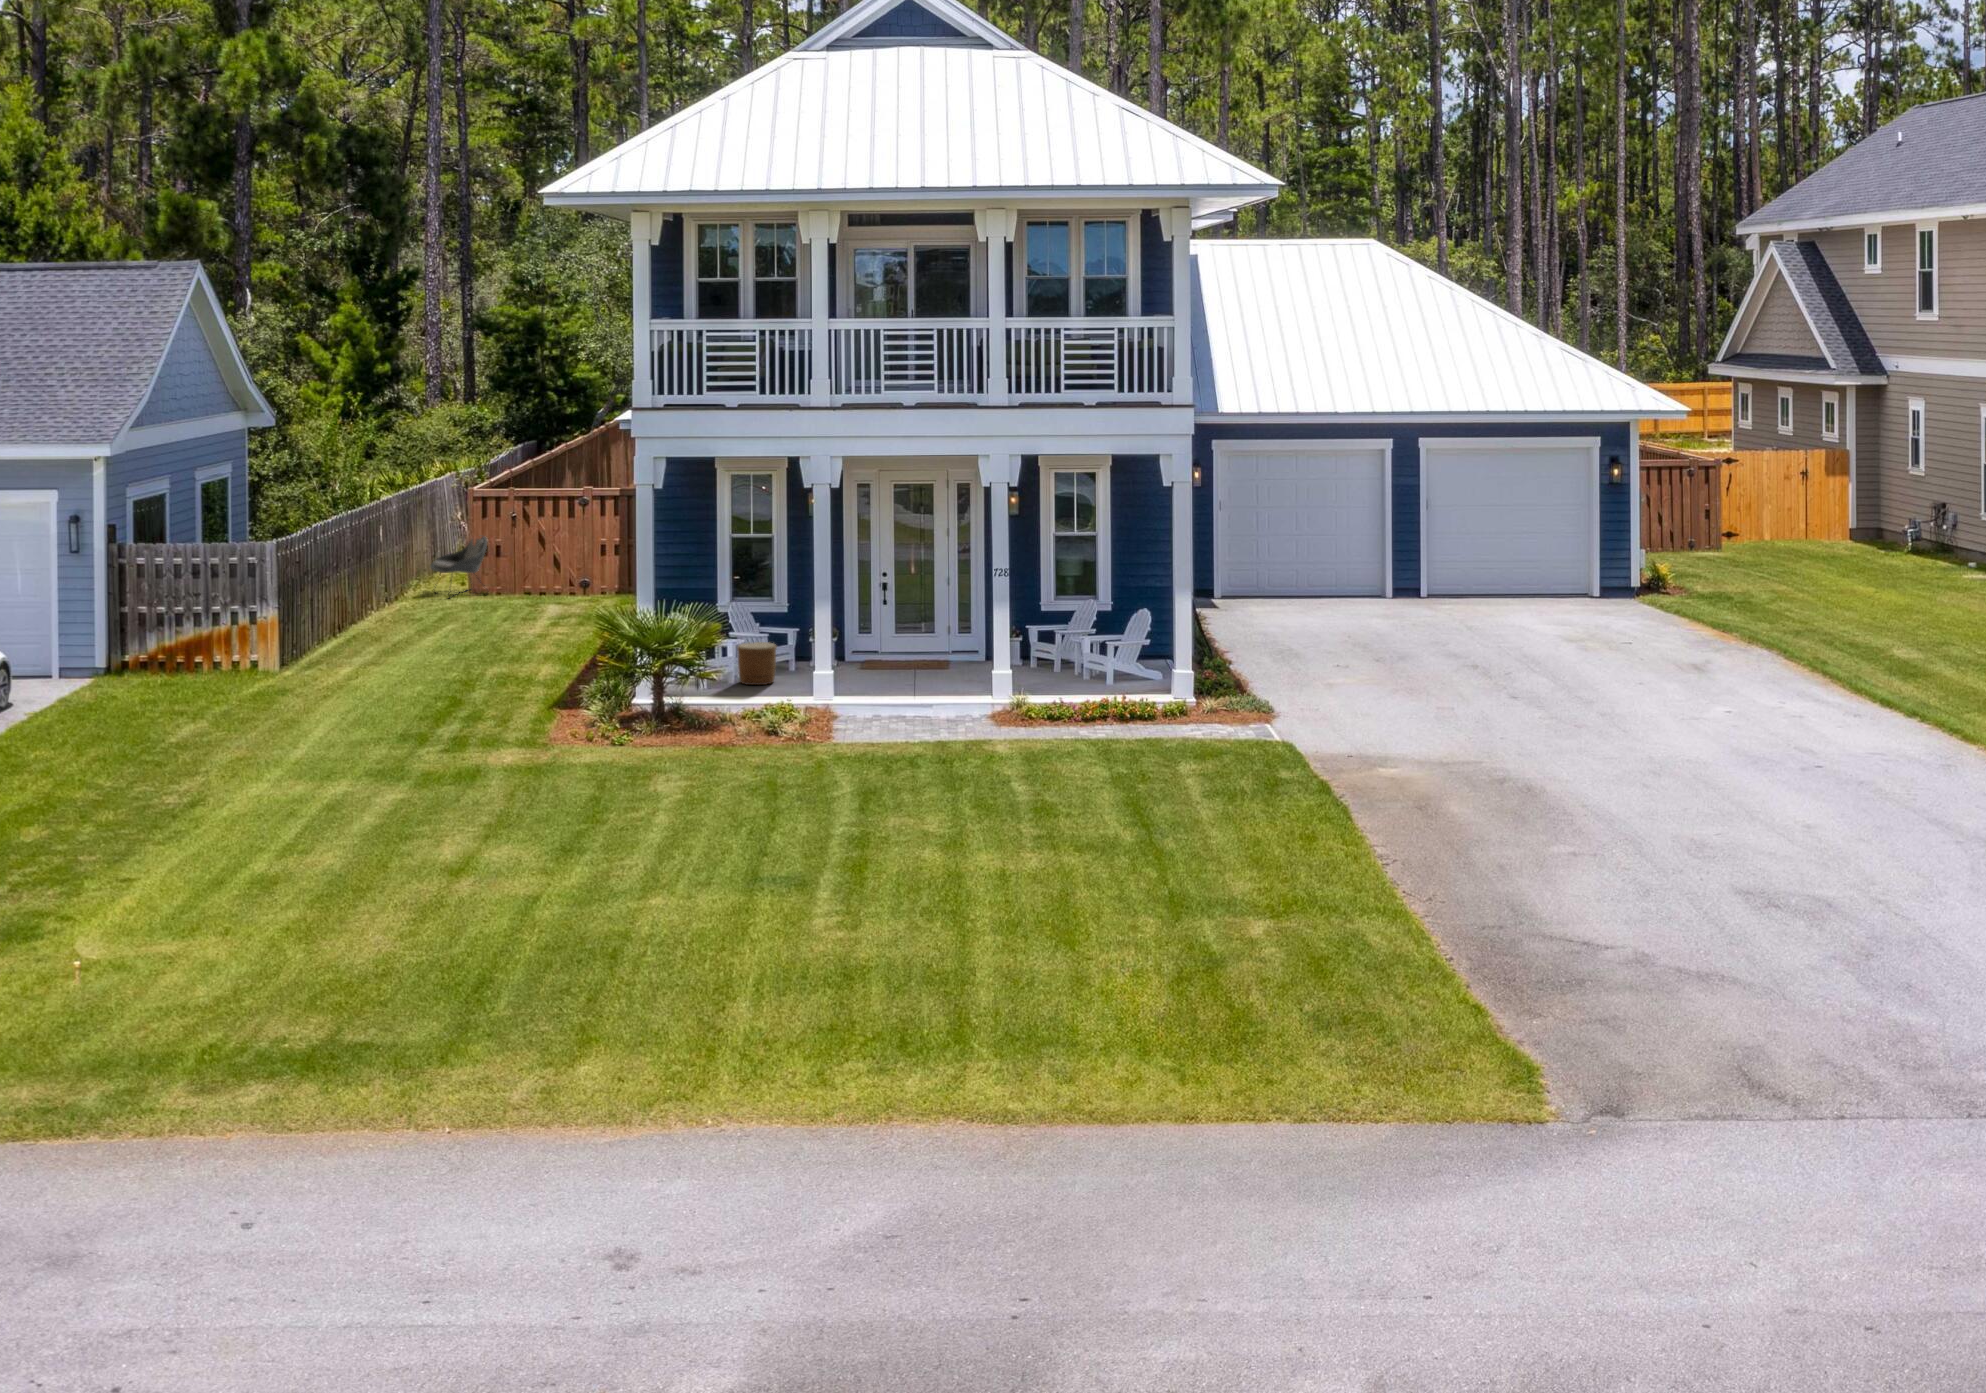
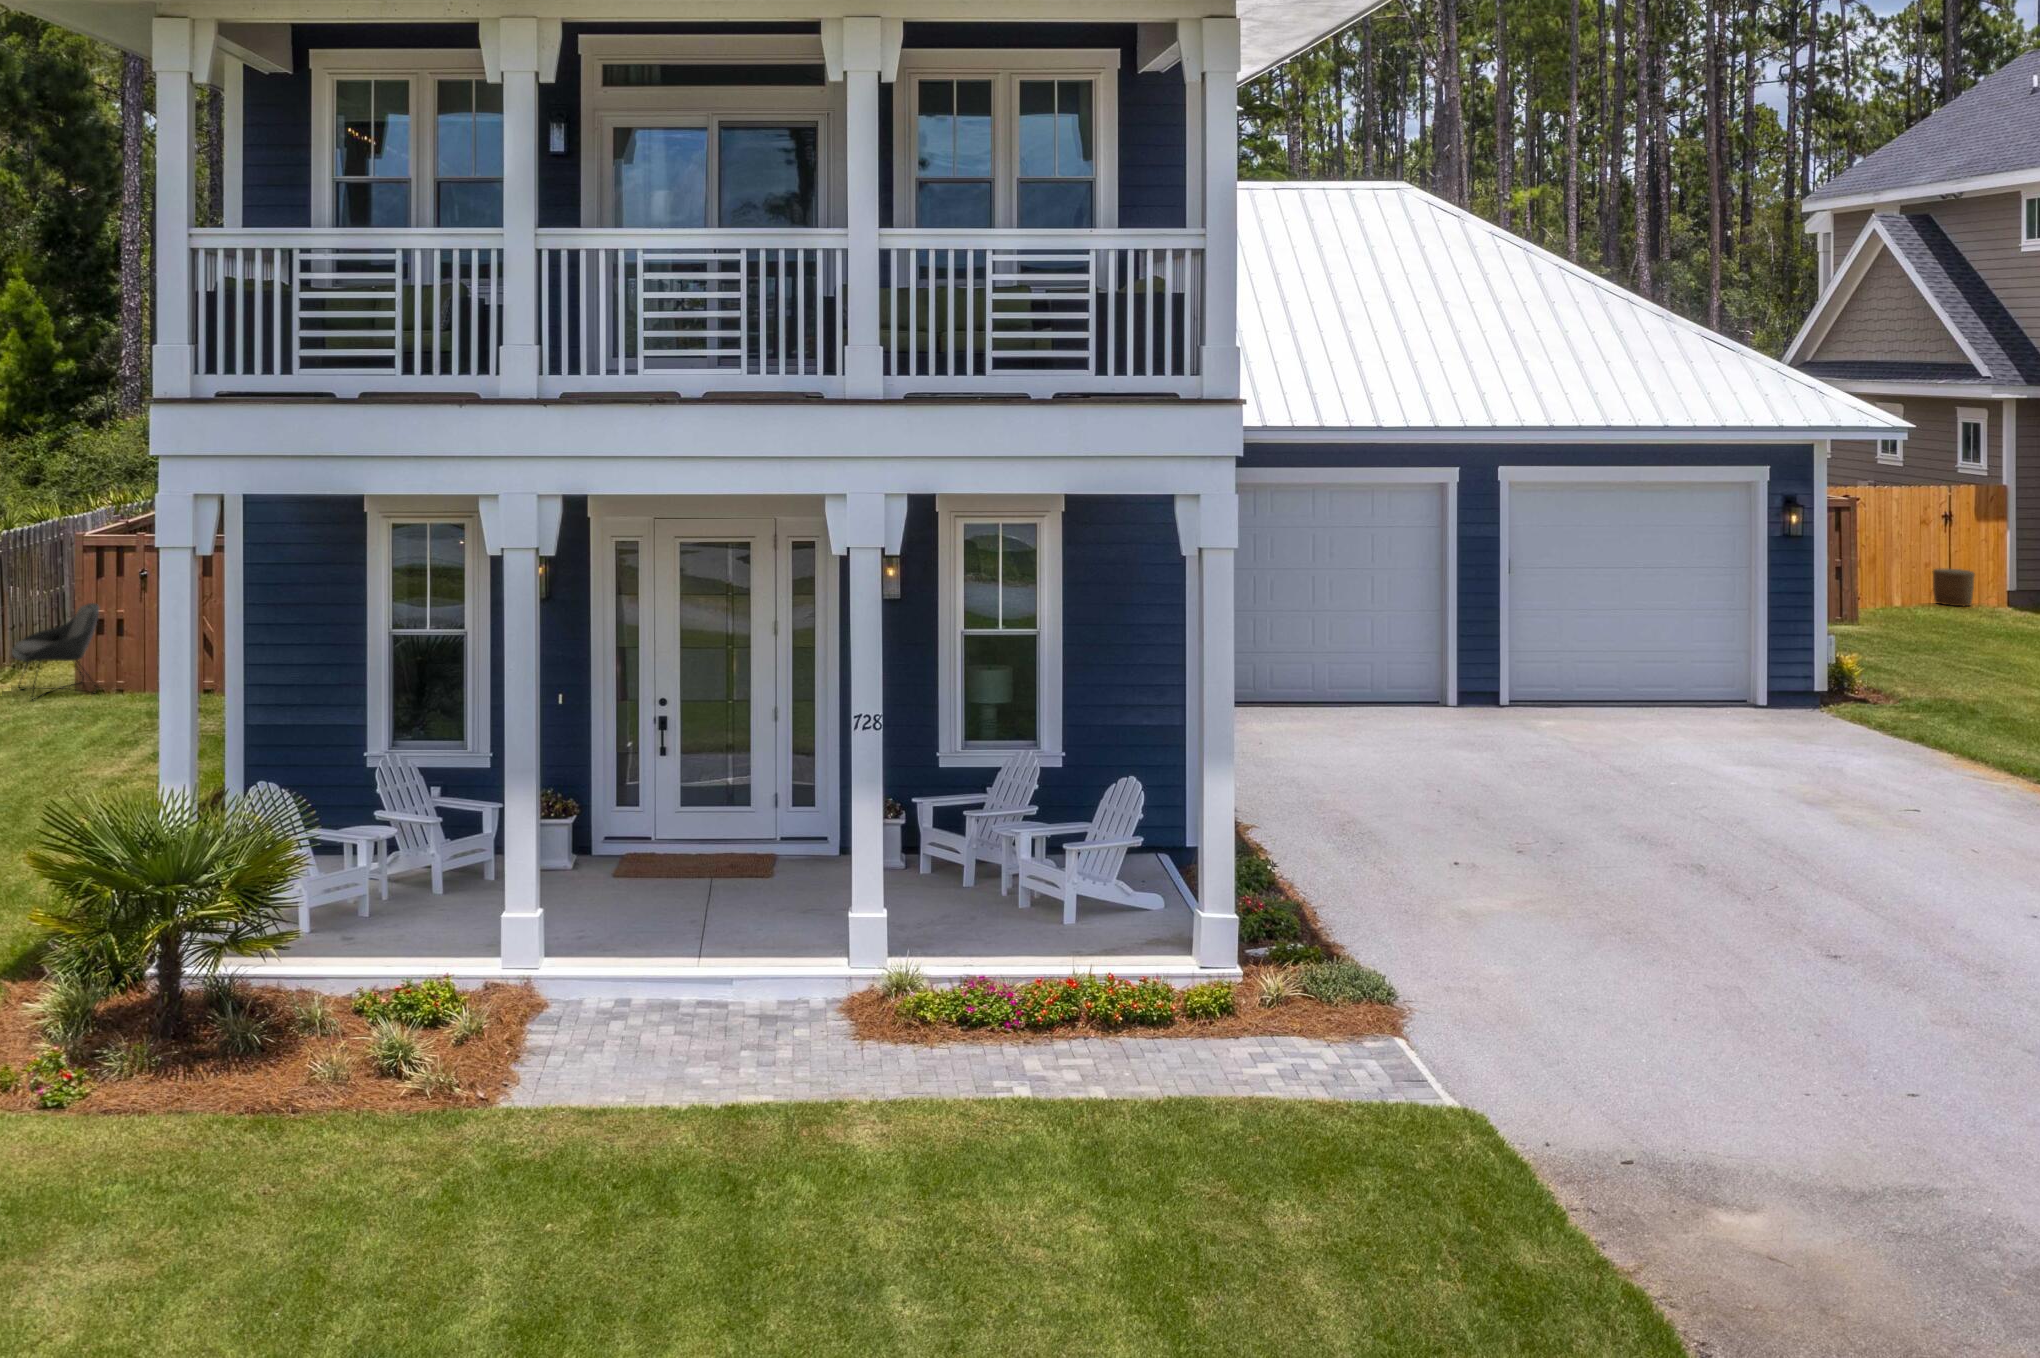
woven basket: present [737,642,777,685] -> present [1933,569,1975,606]

